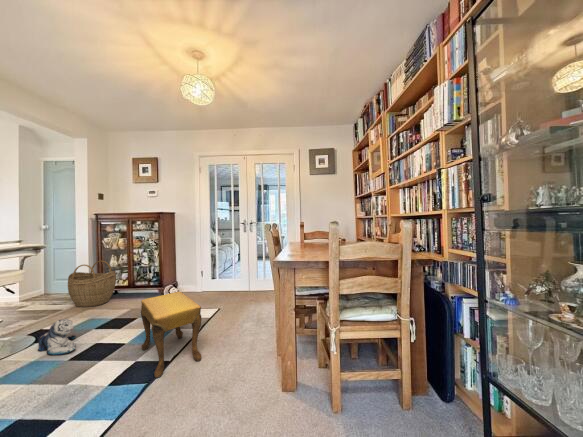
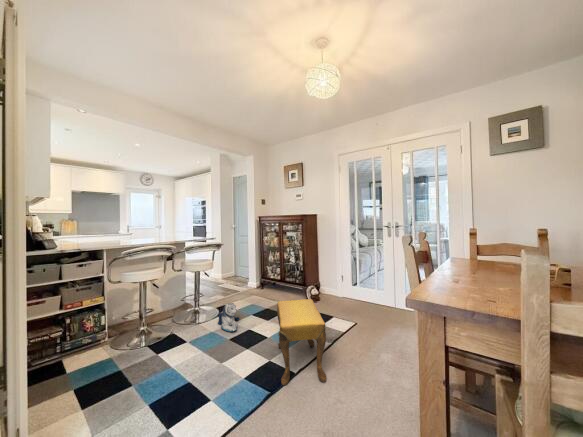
woven basket: present [68,261,116,307] -> none [242,256,272,294]

